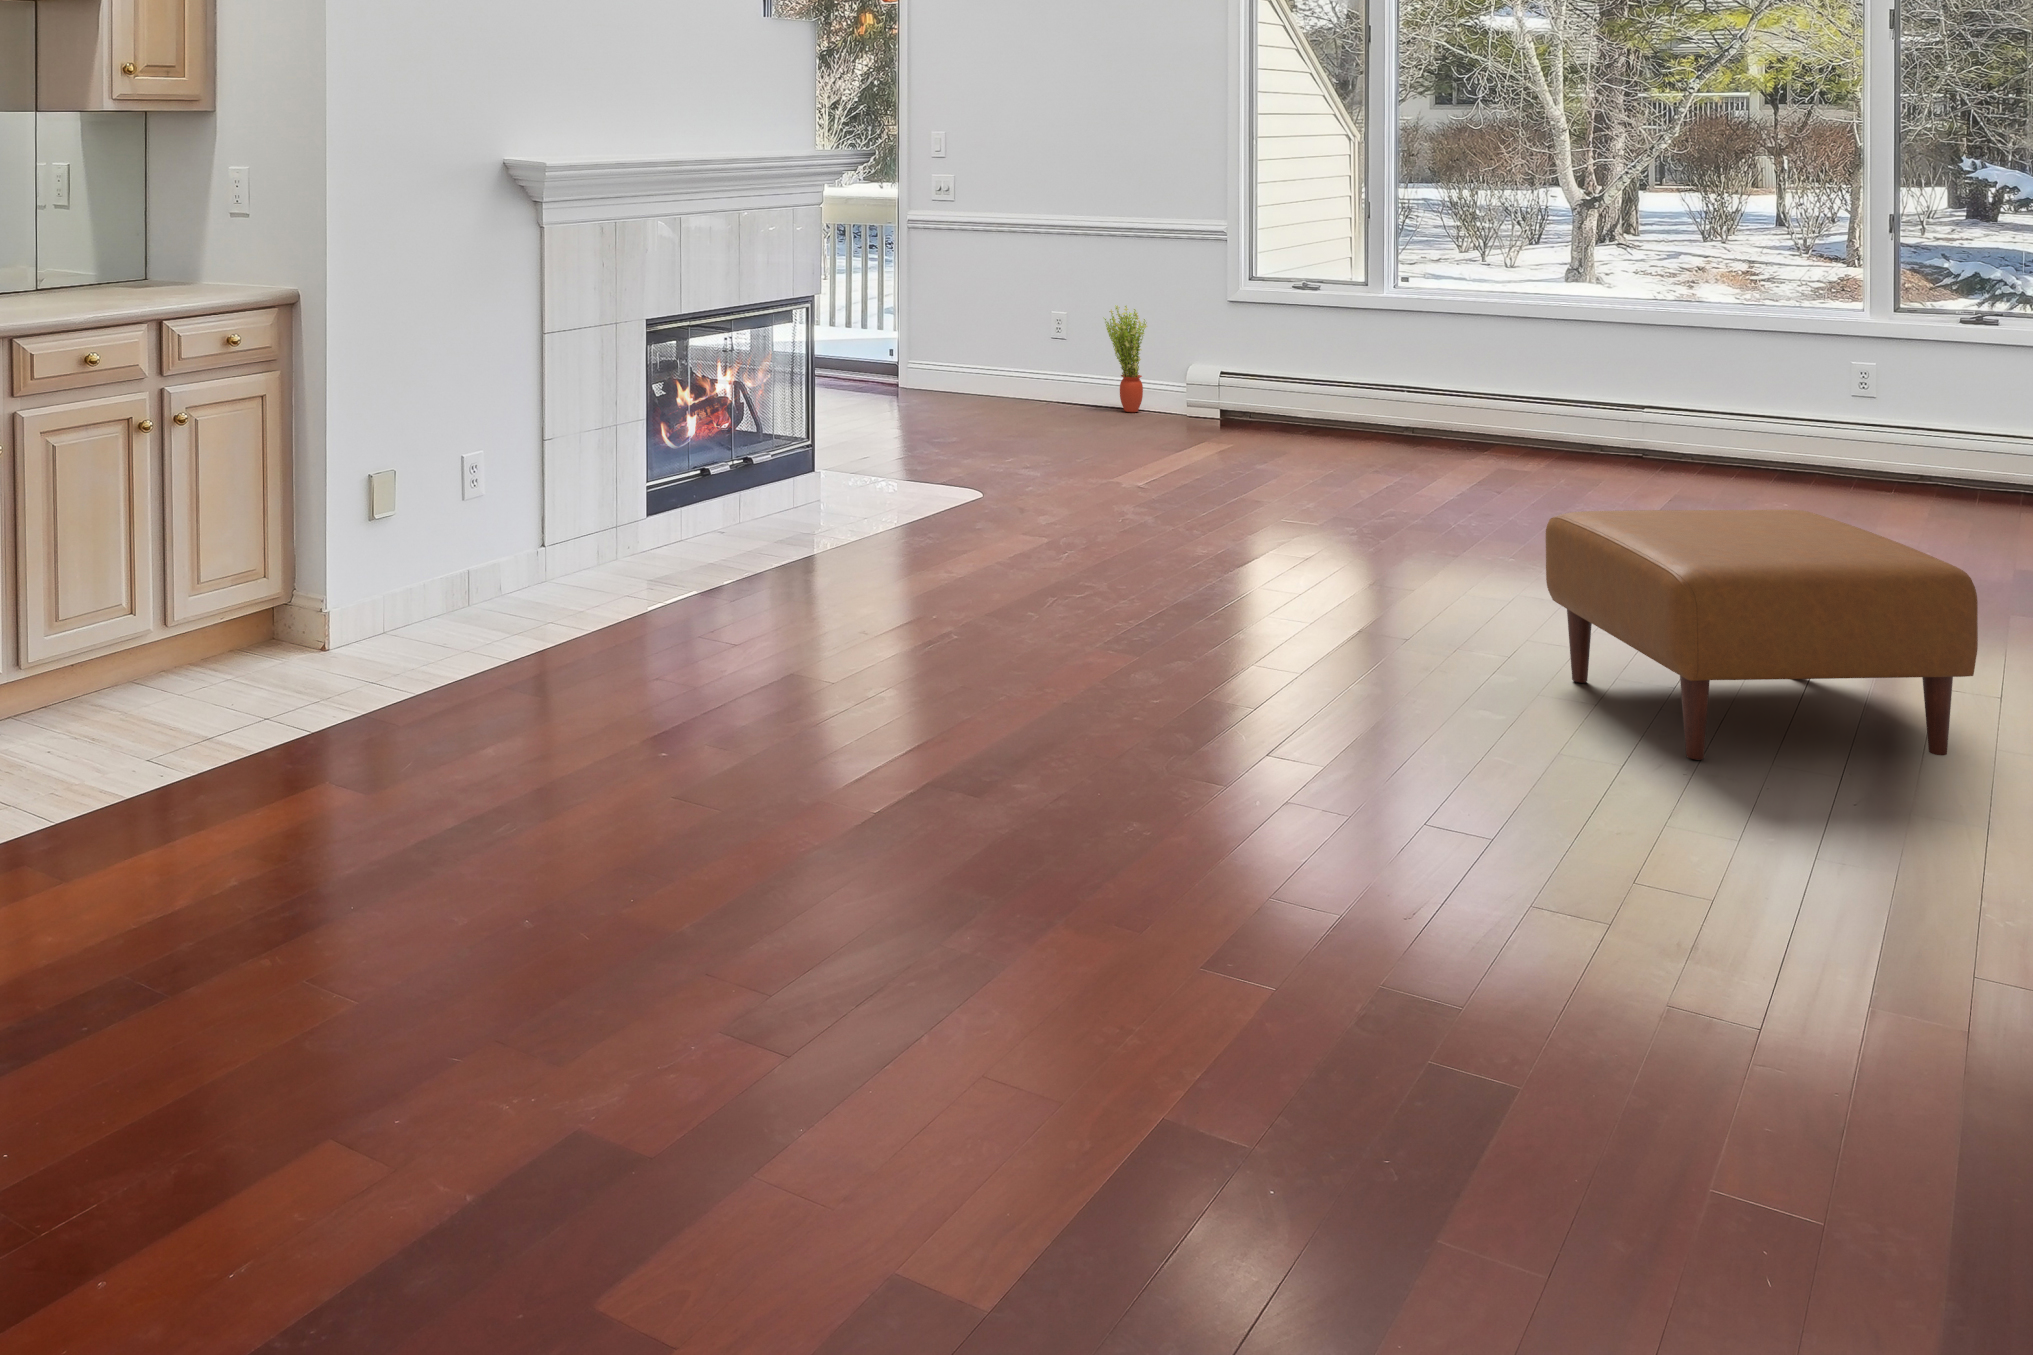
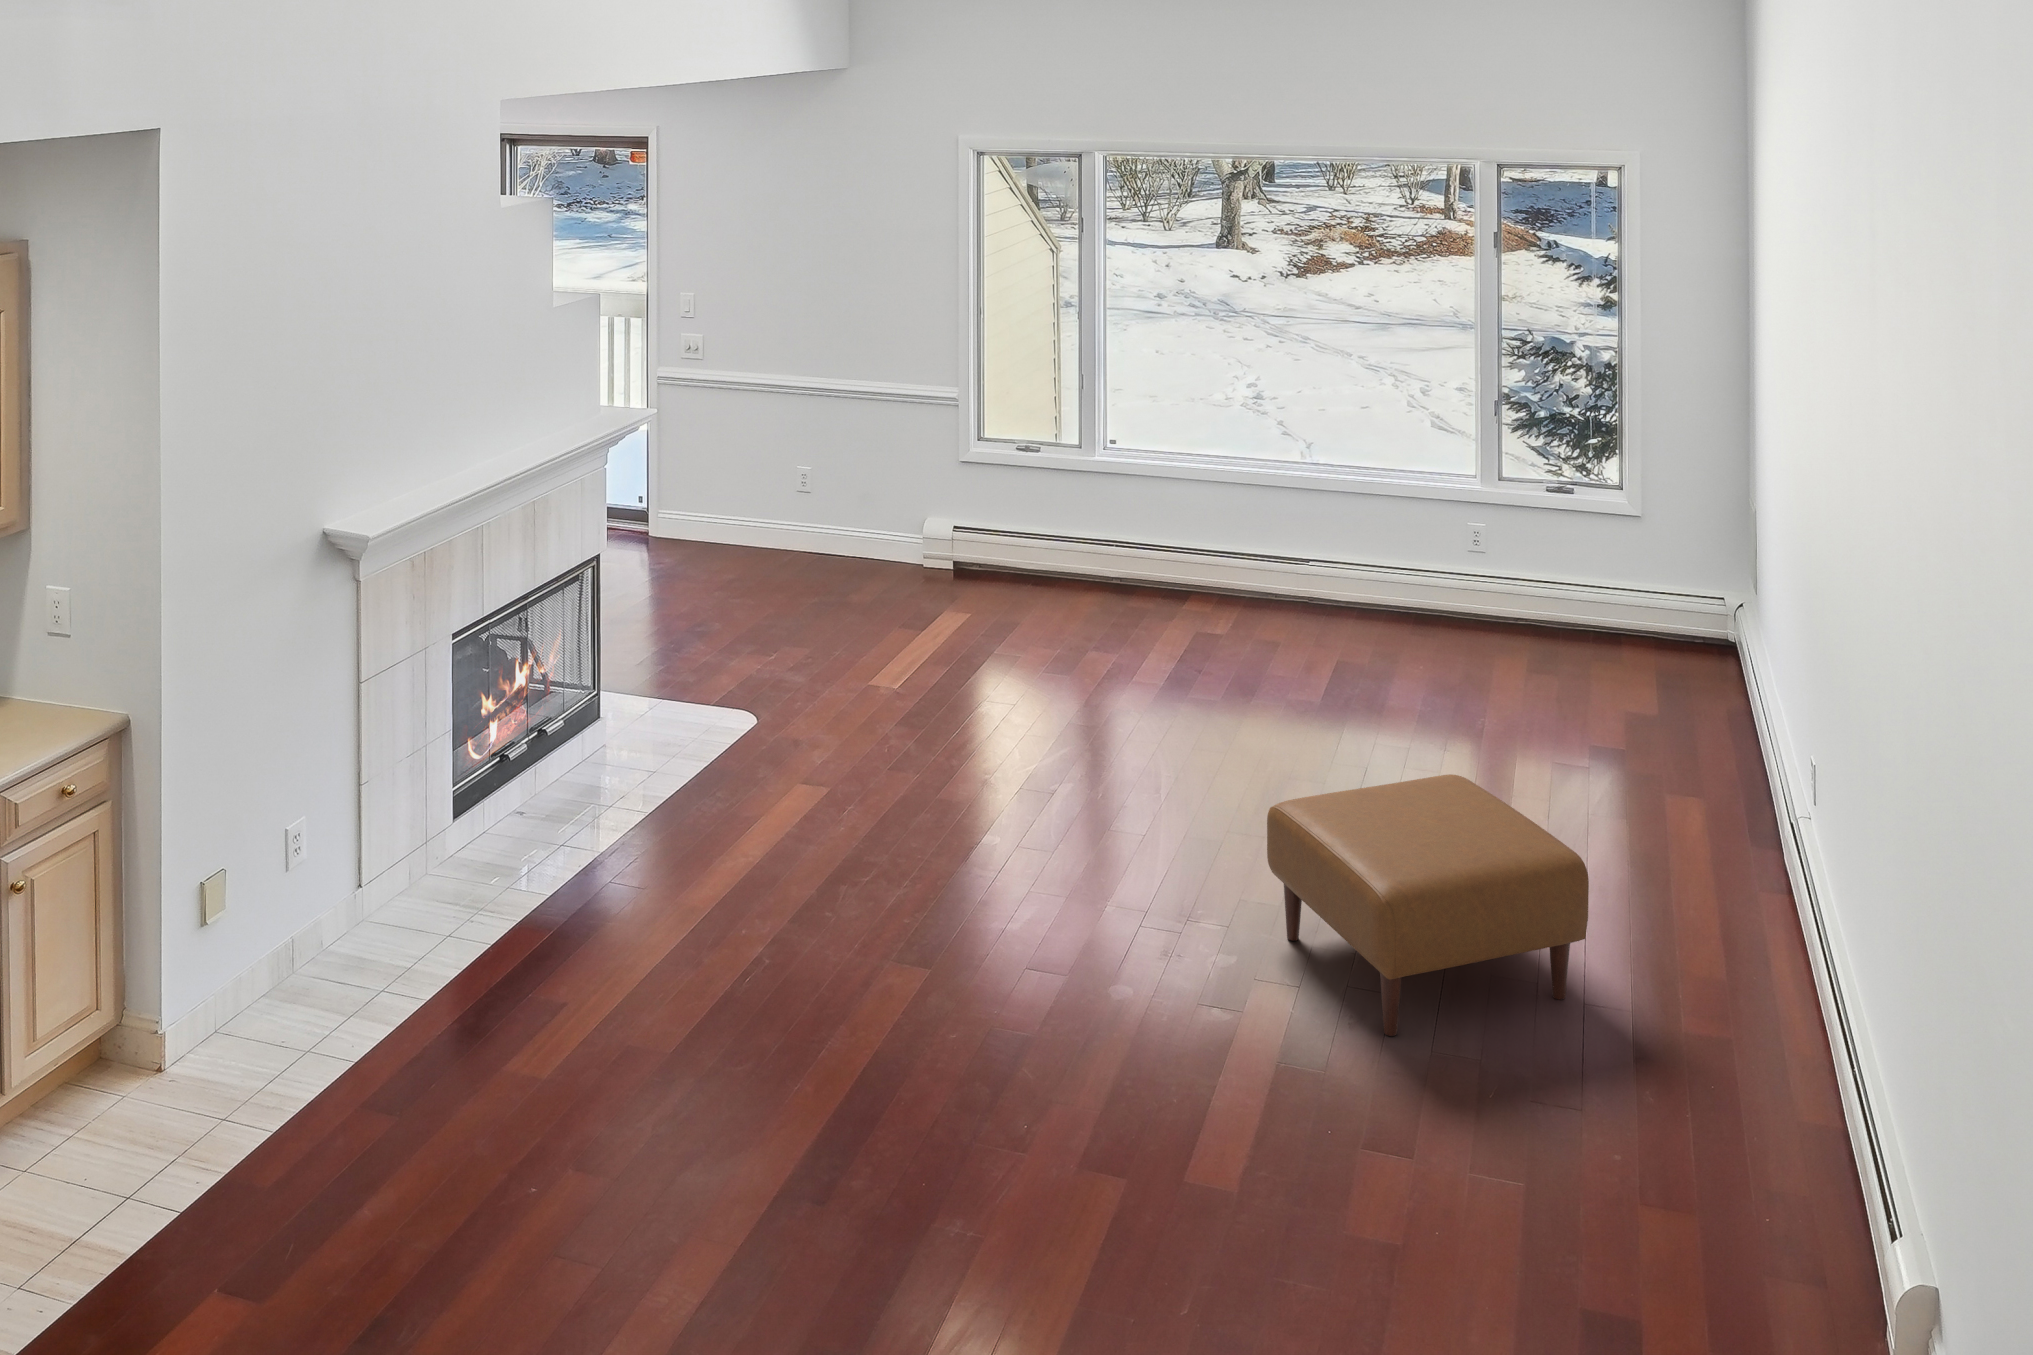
potted plant: present [1103,305,1147,412] -> none [843,471,884,568]

